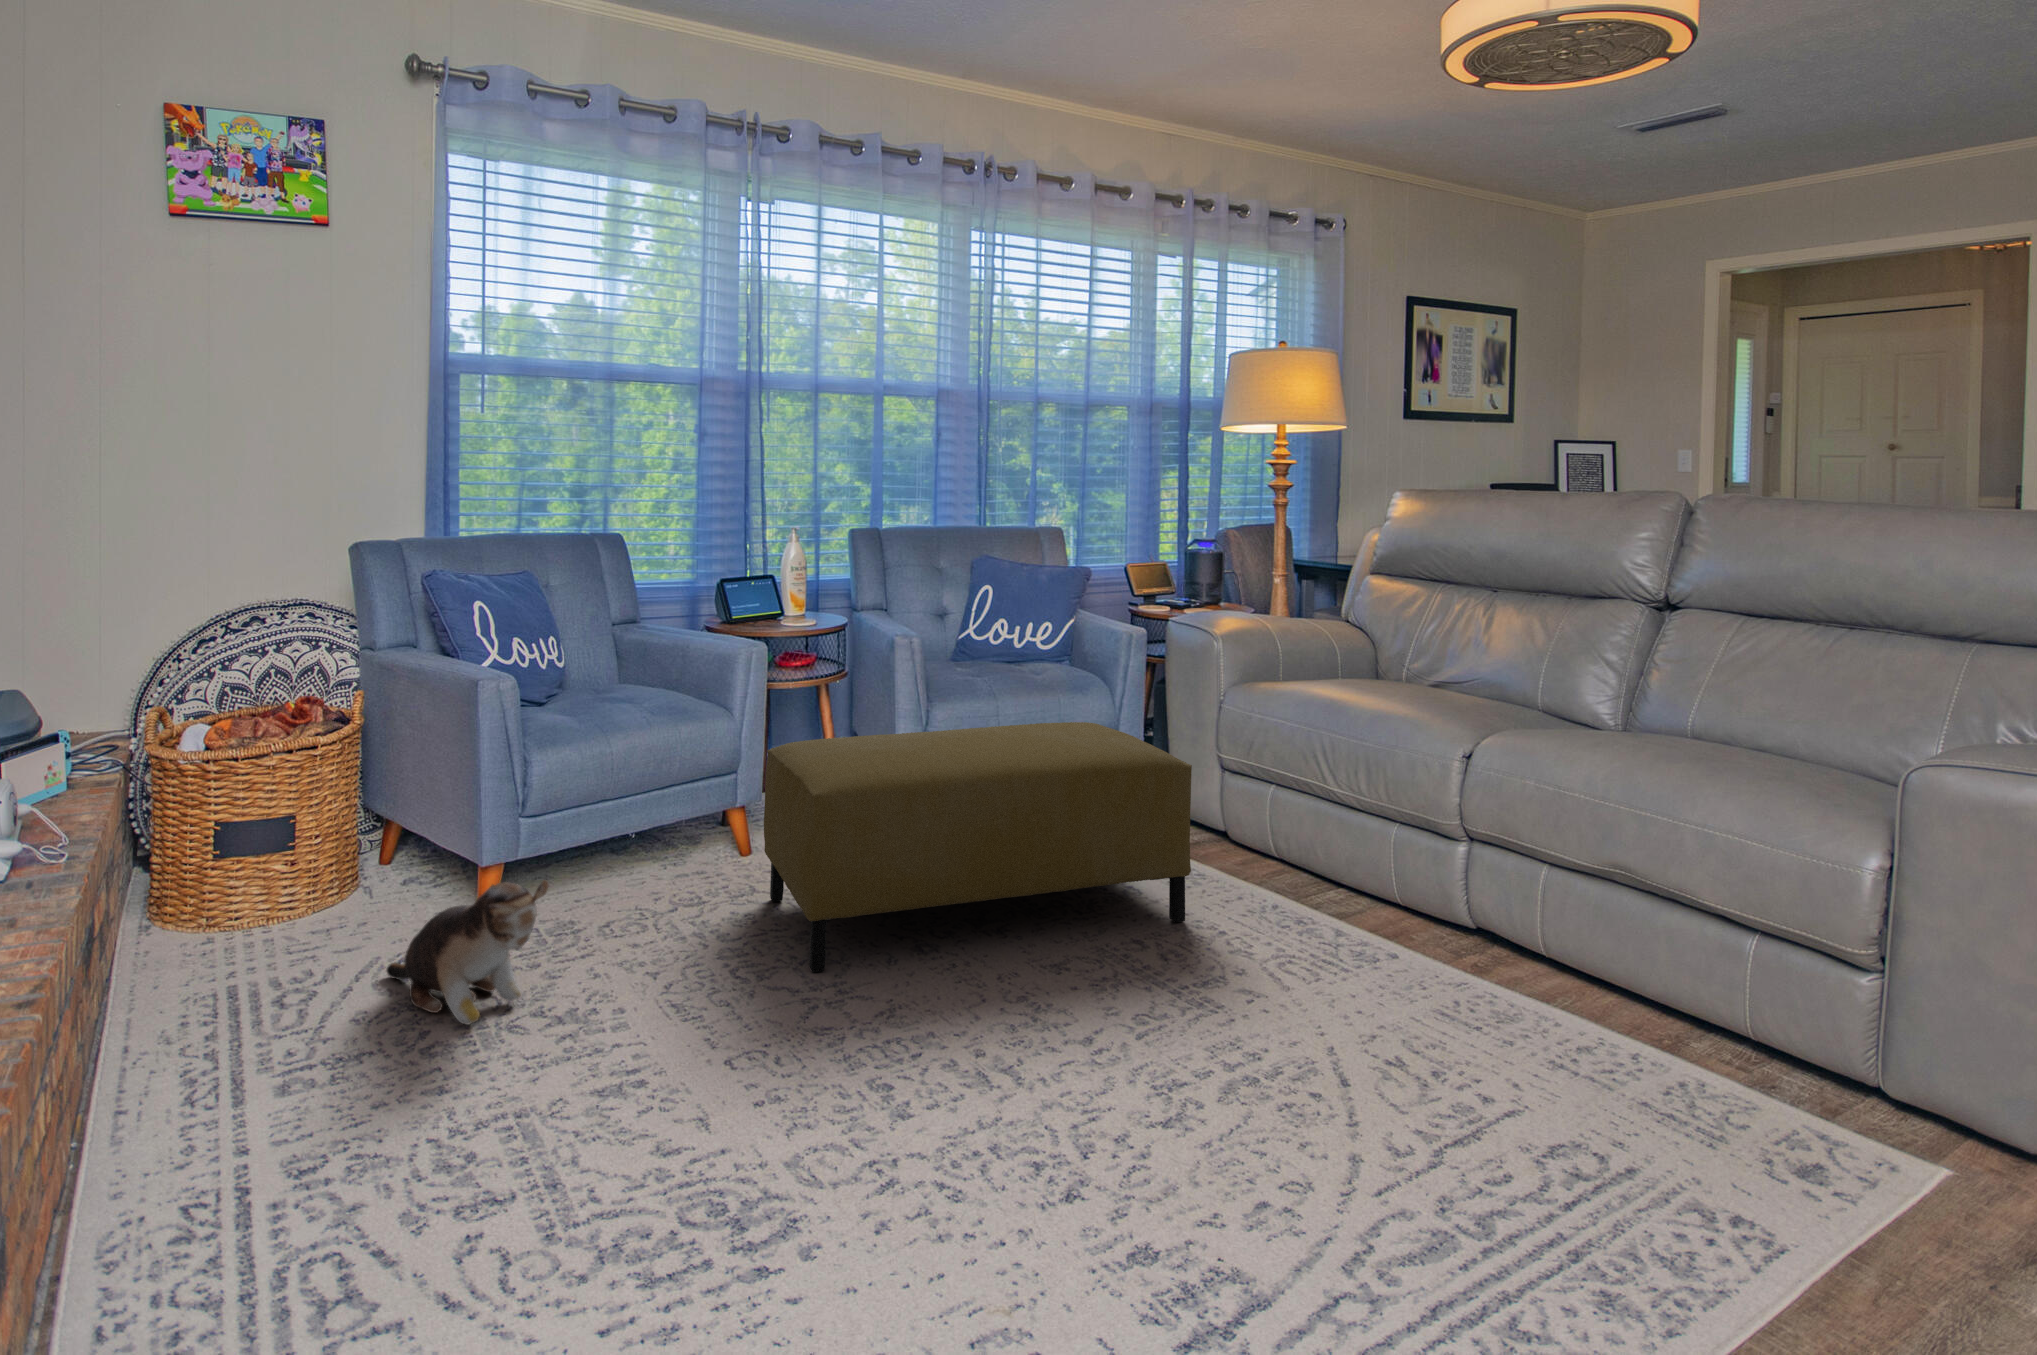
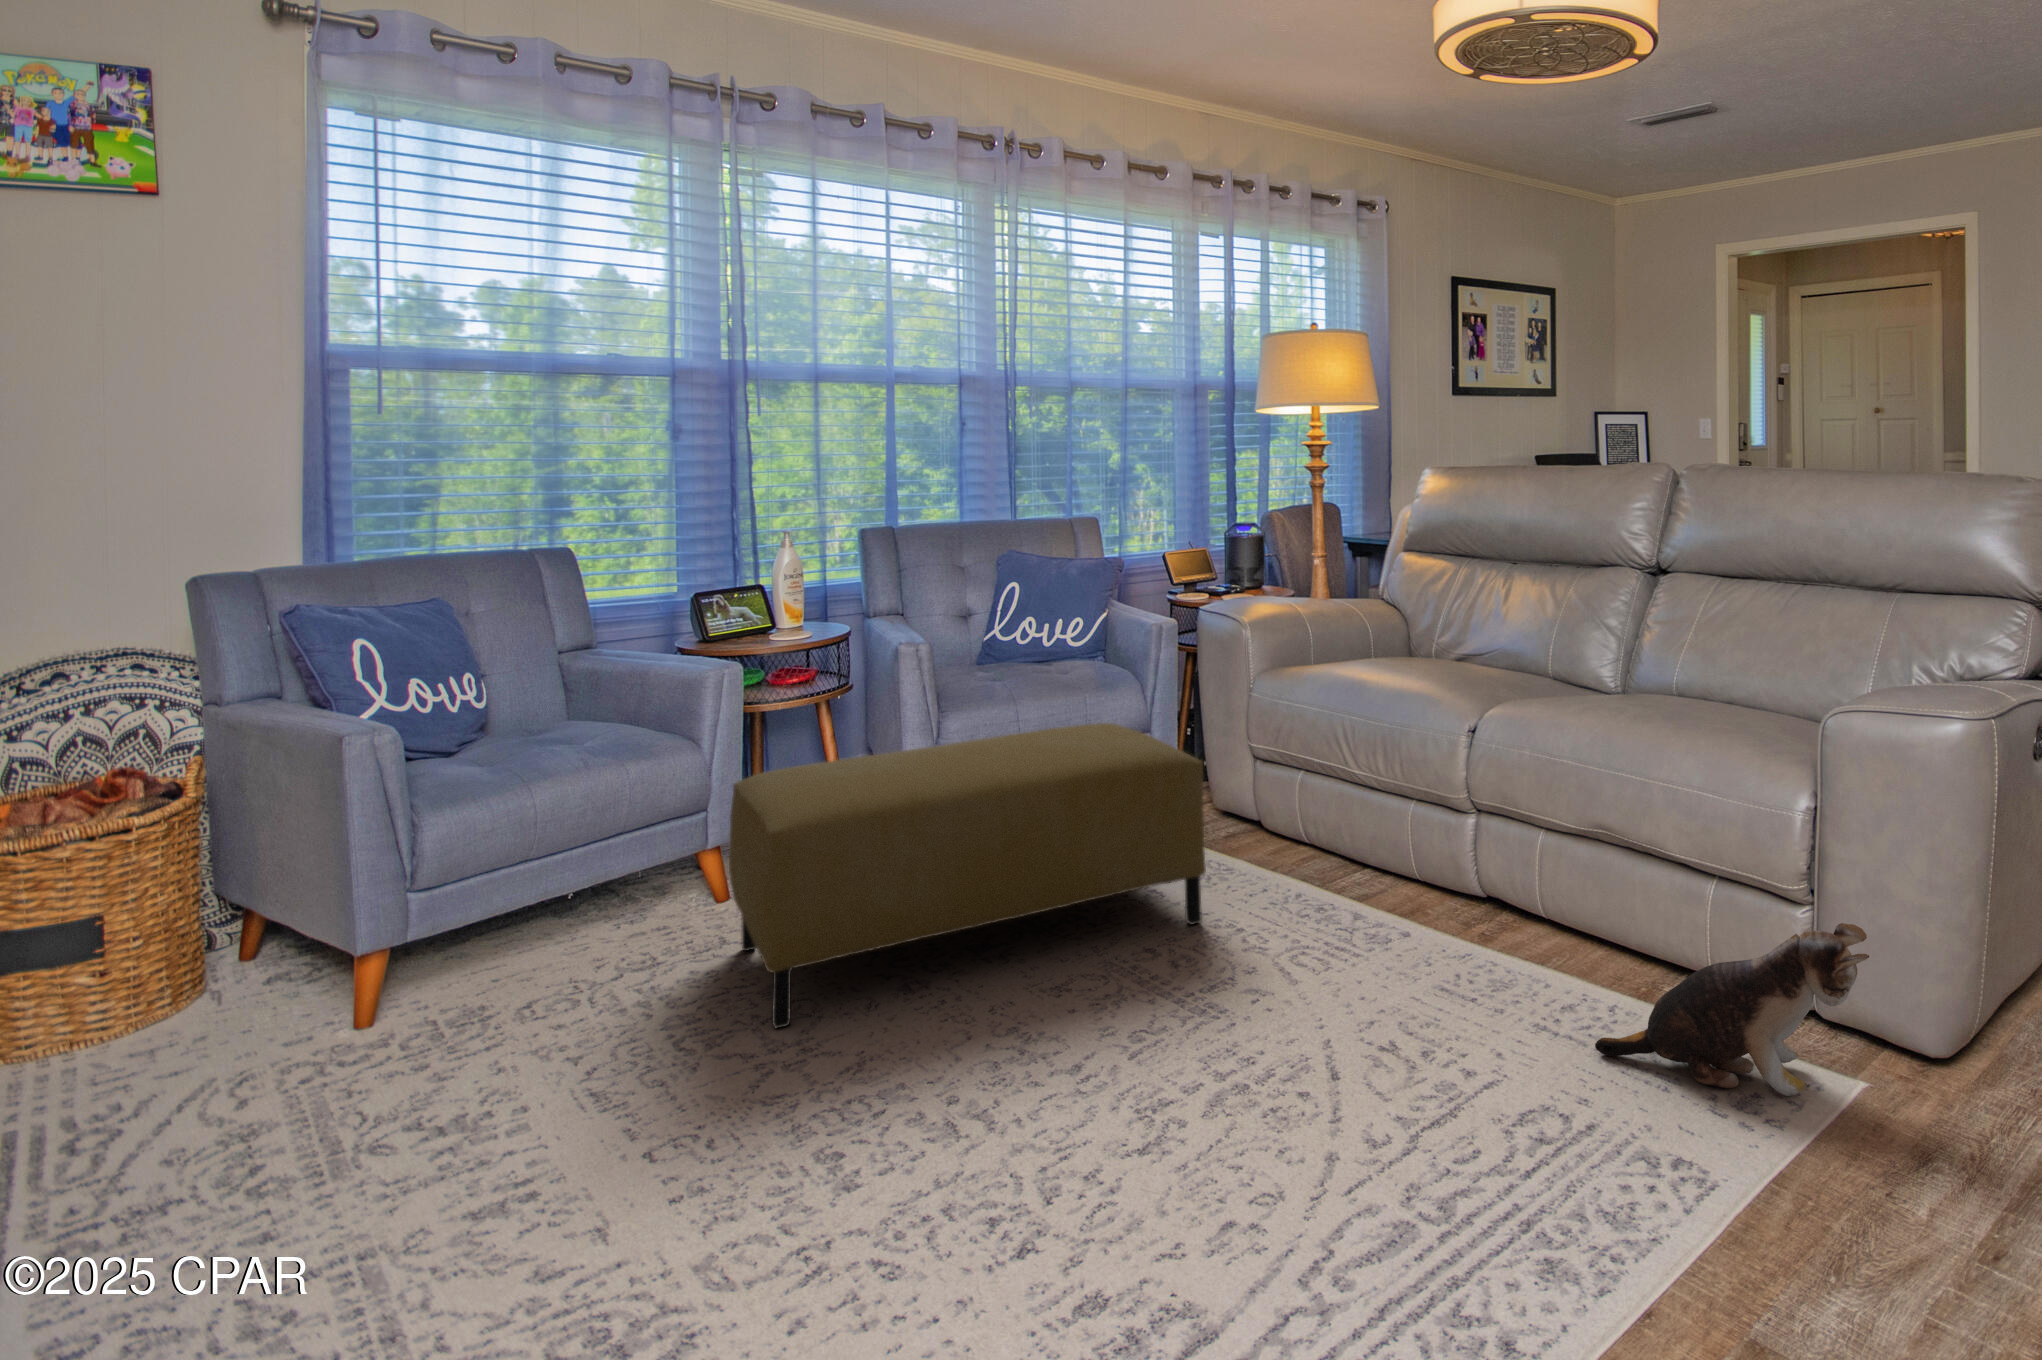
plush toy: present [386,880,548,1024] -> present [1595,923,1869,1096]

